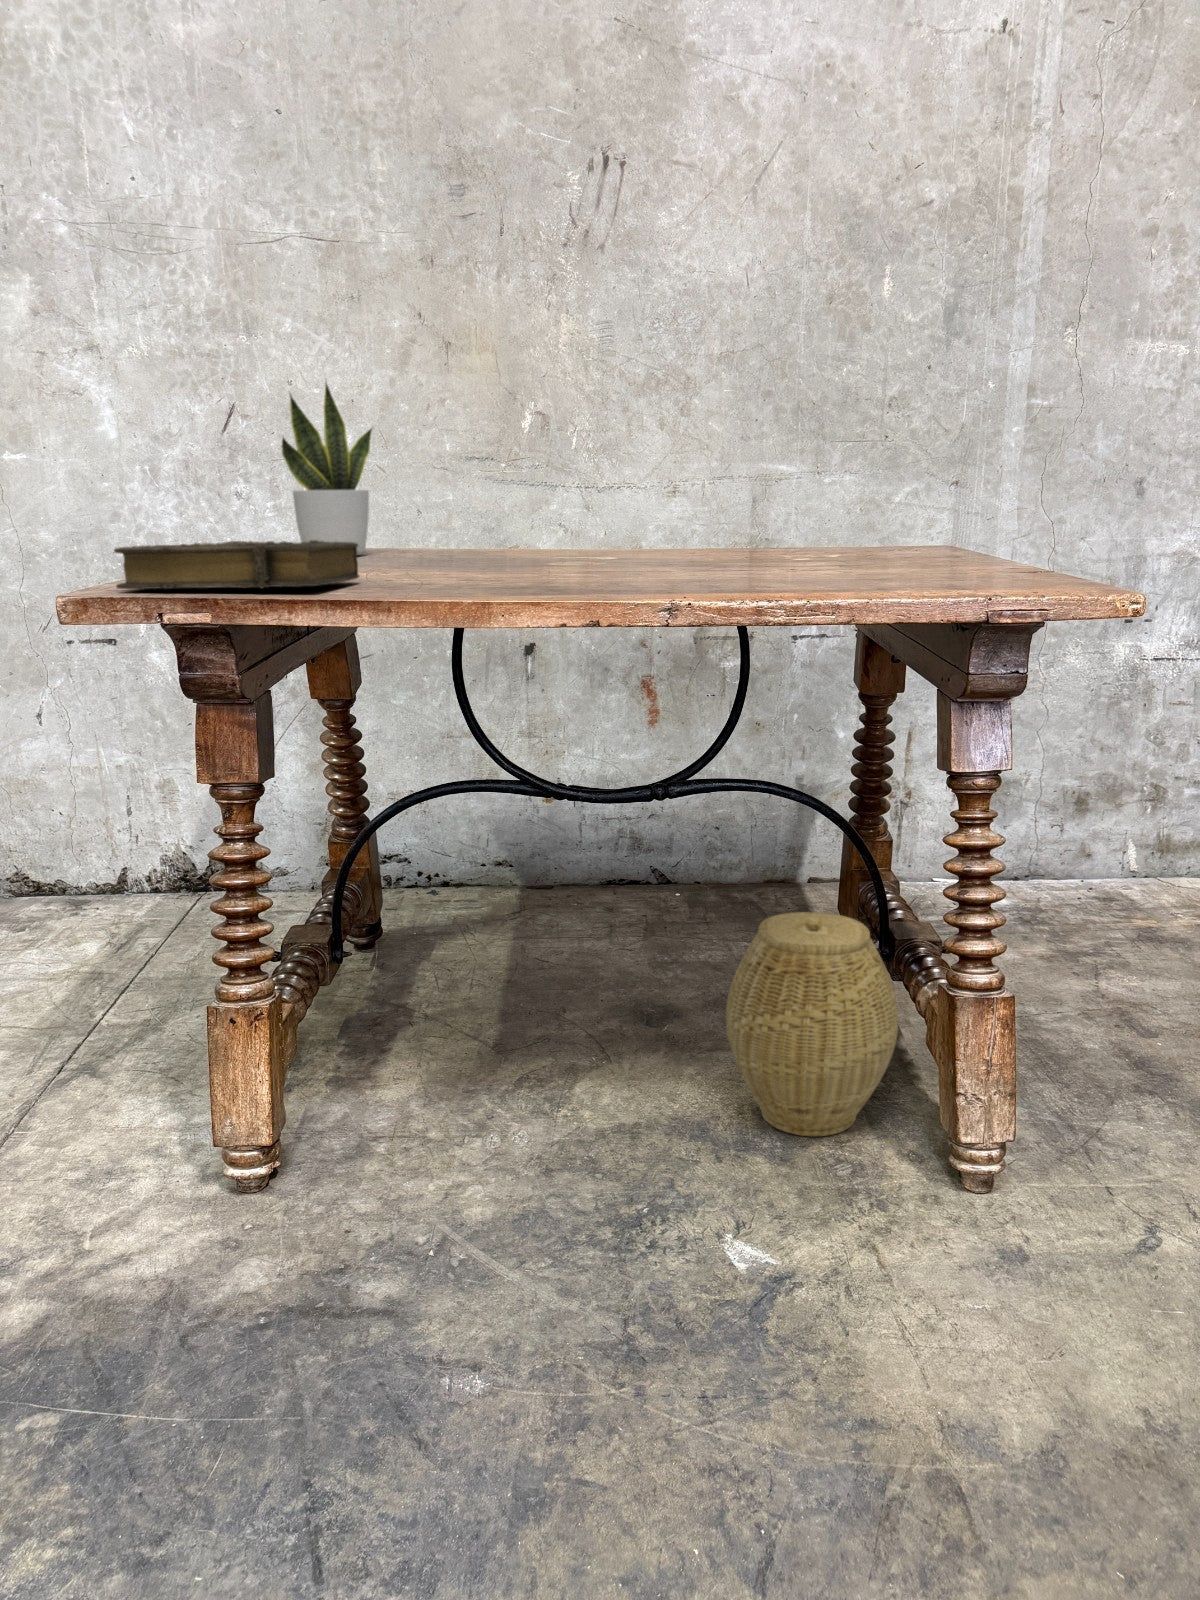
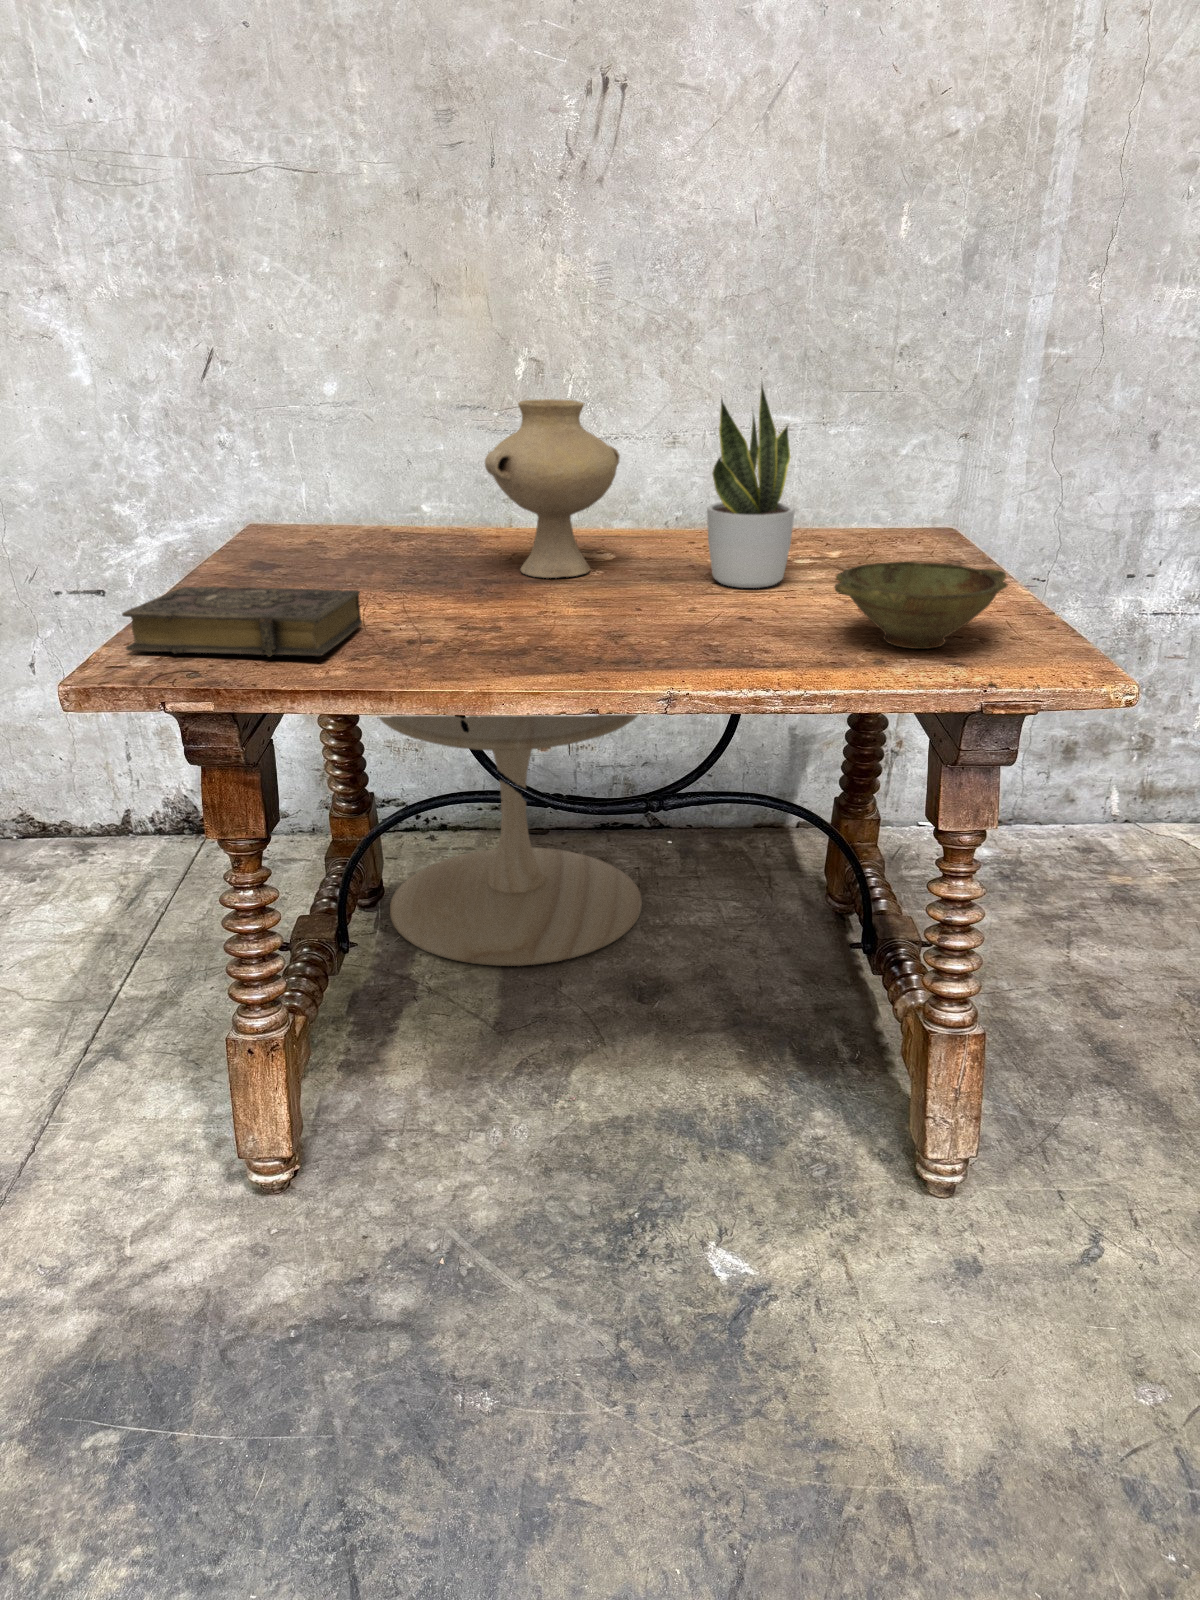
potted plant: present [281,382,372,555] -> present [707,385,794,588]
vase: none [487,391,621,566] -> present [485,399,620,578]
bowl: none [839,515,1016,585] -> present [835,562,1007,649]
side table: none [377,704,649,996] -> present [379,715,642,966]
woven basket: present [726,912,898,1136] -> none [714,924,875,1134]

